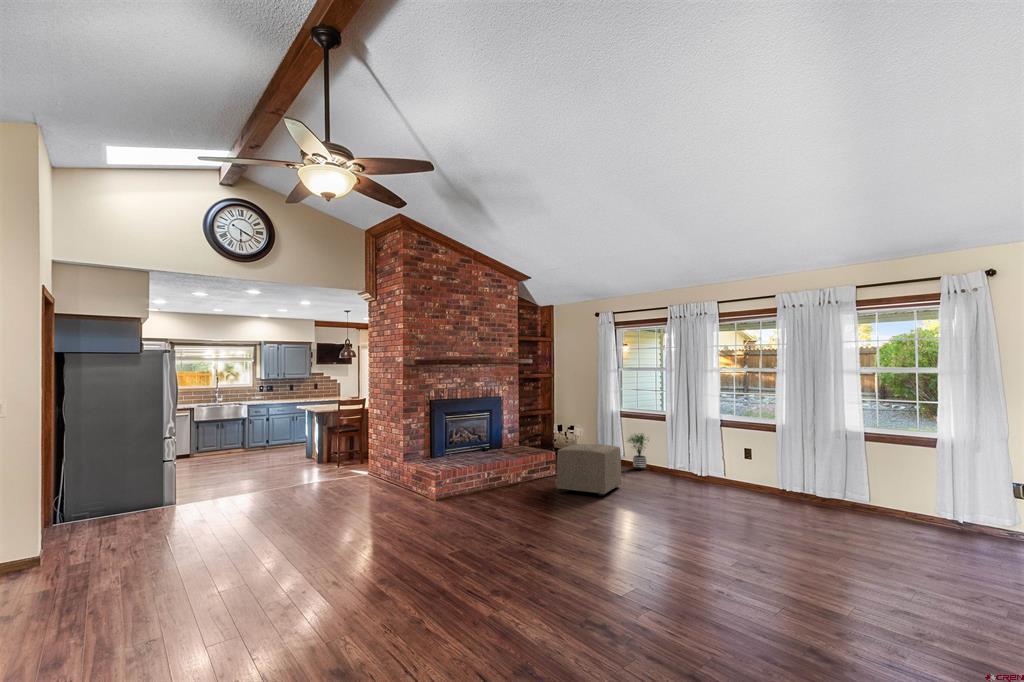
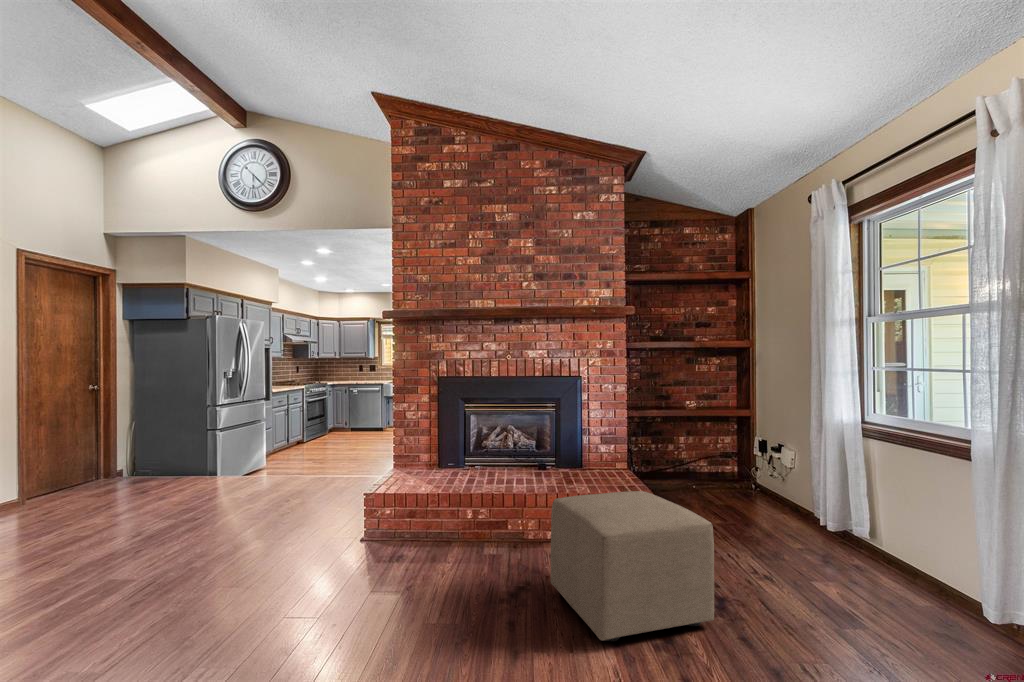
potted plant: present [628,433,649,470] -> none [838,484,919,586]

